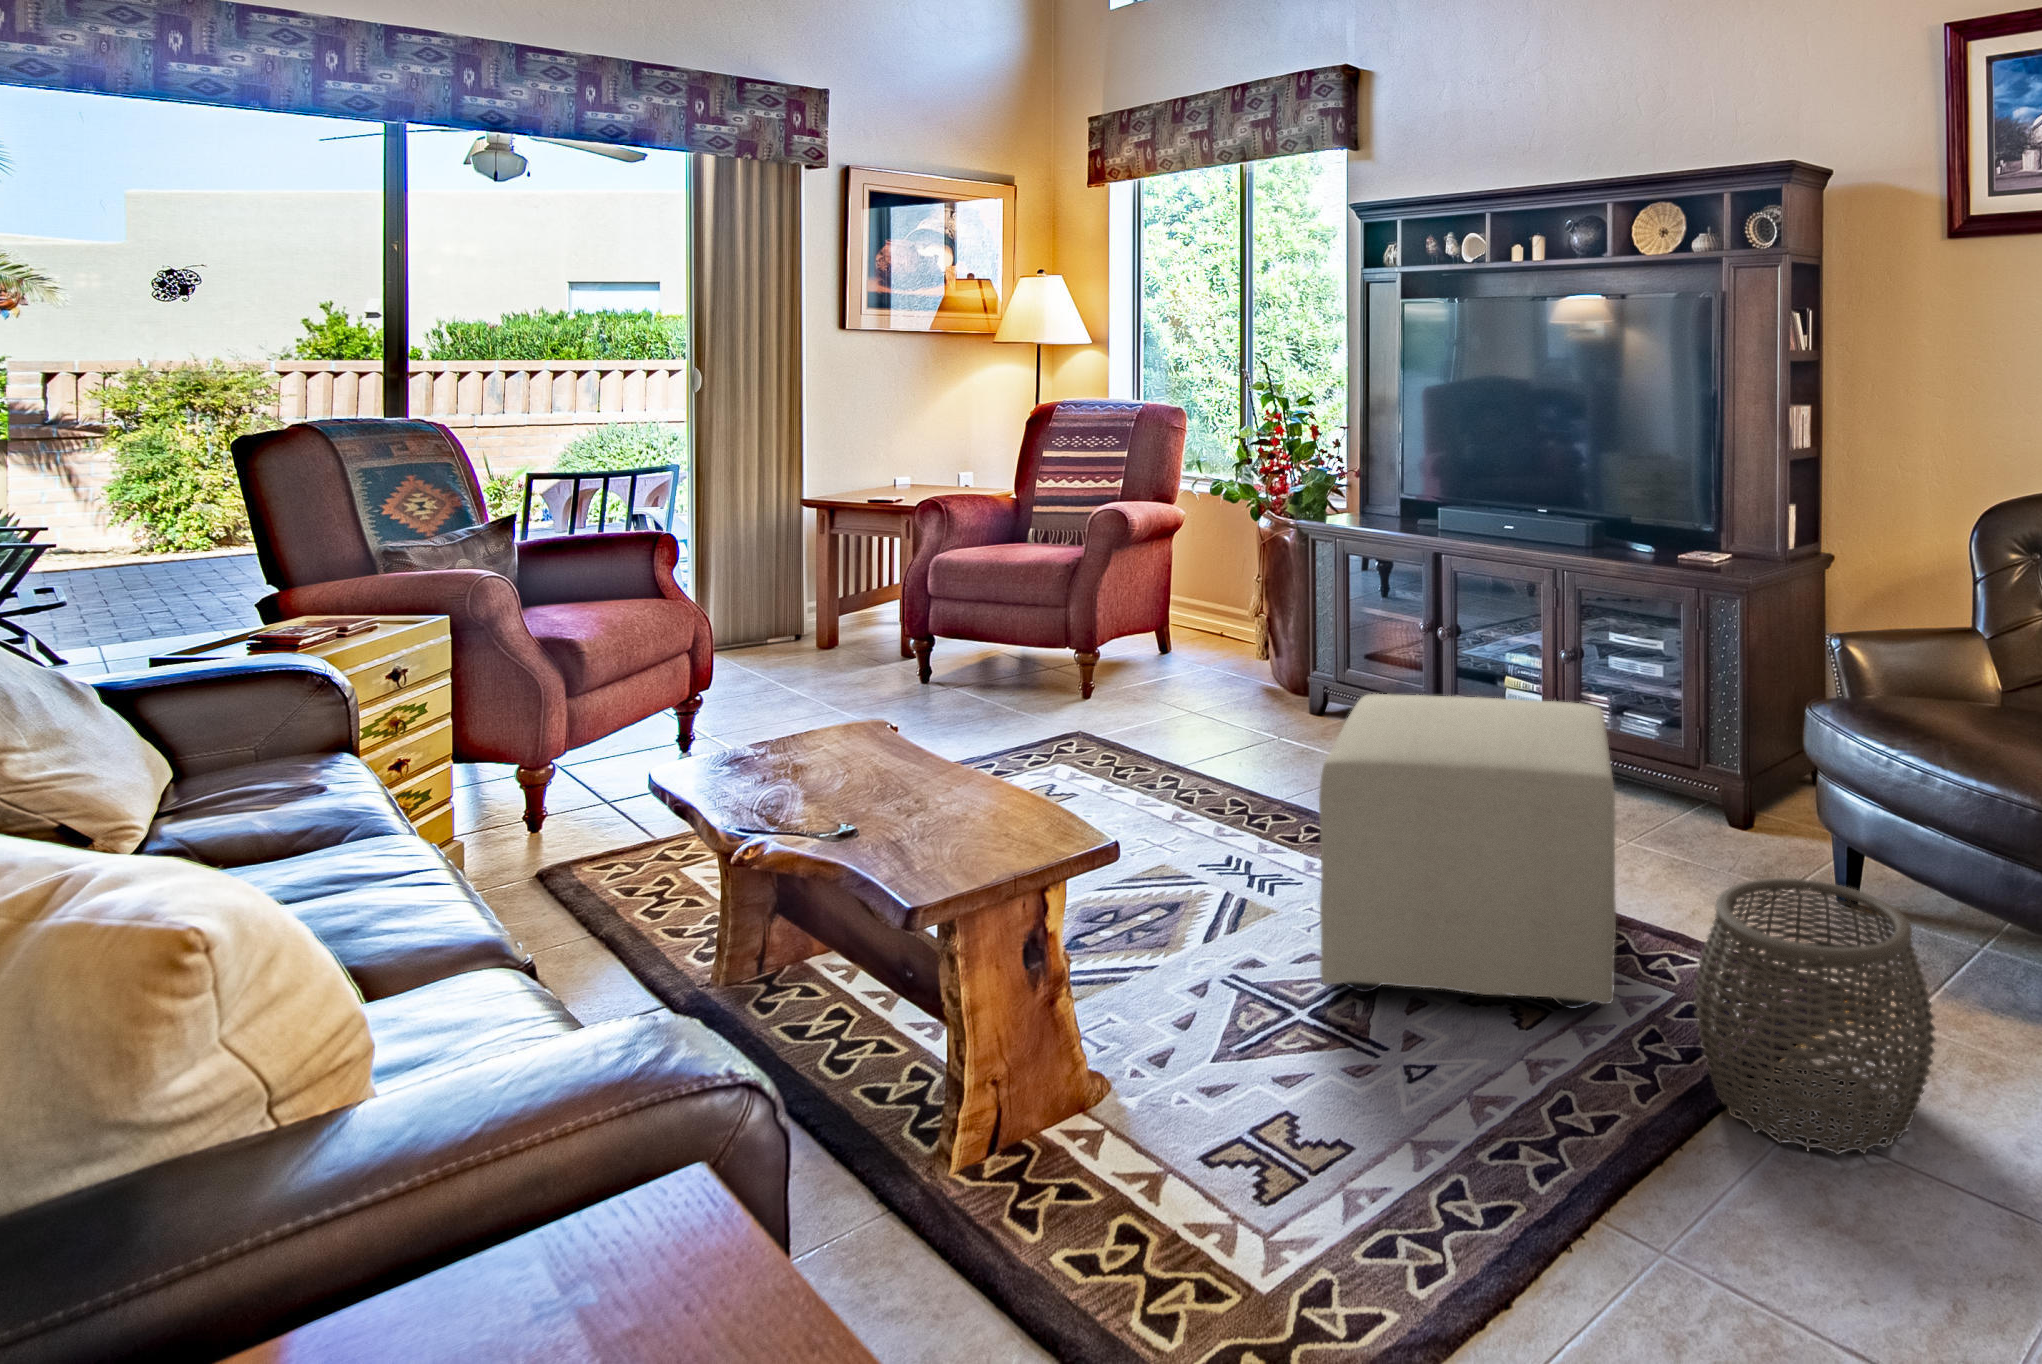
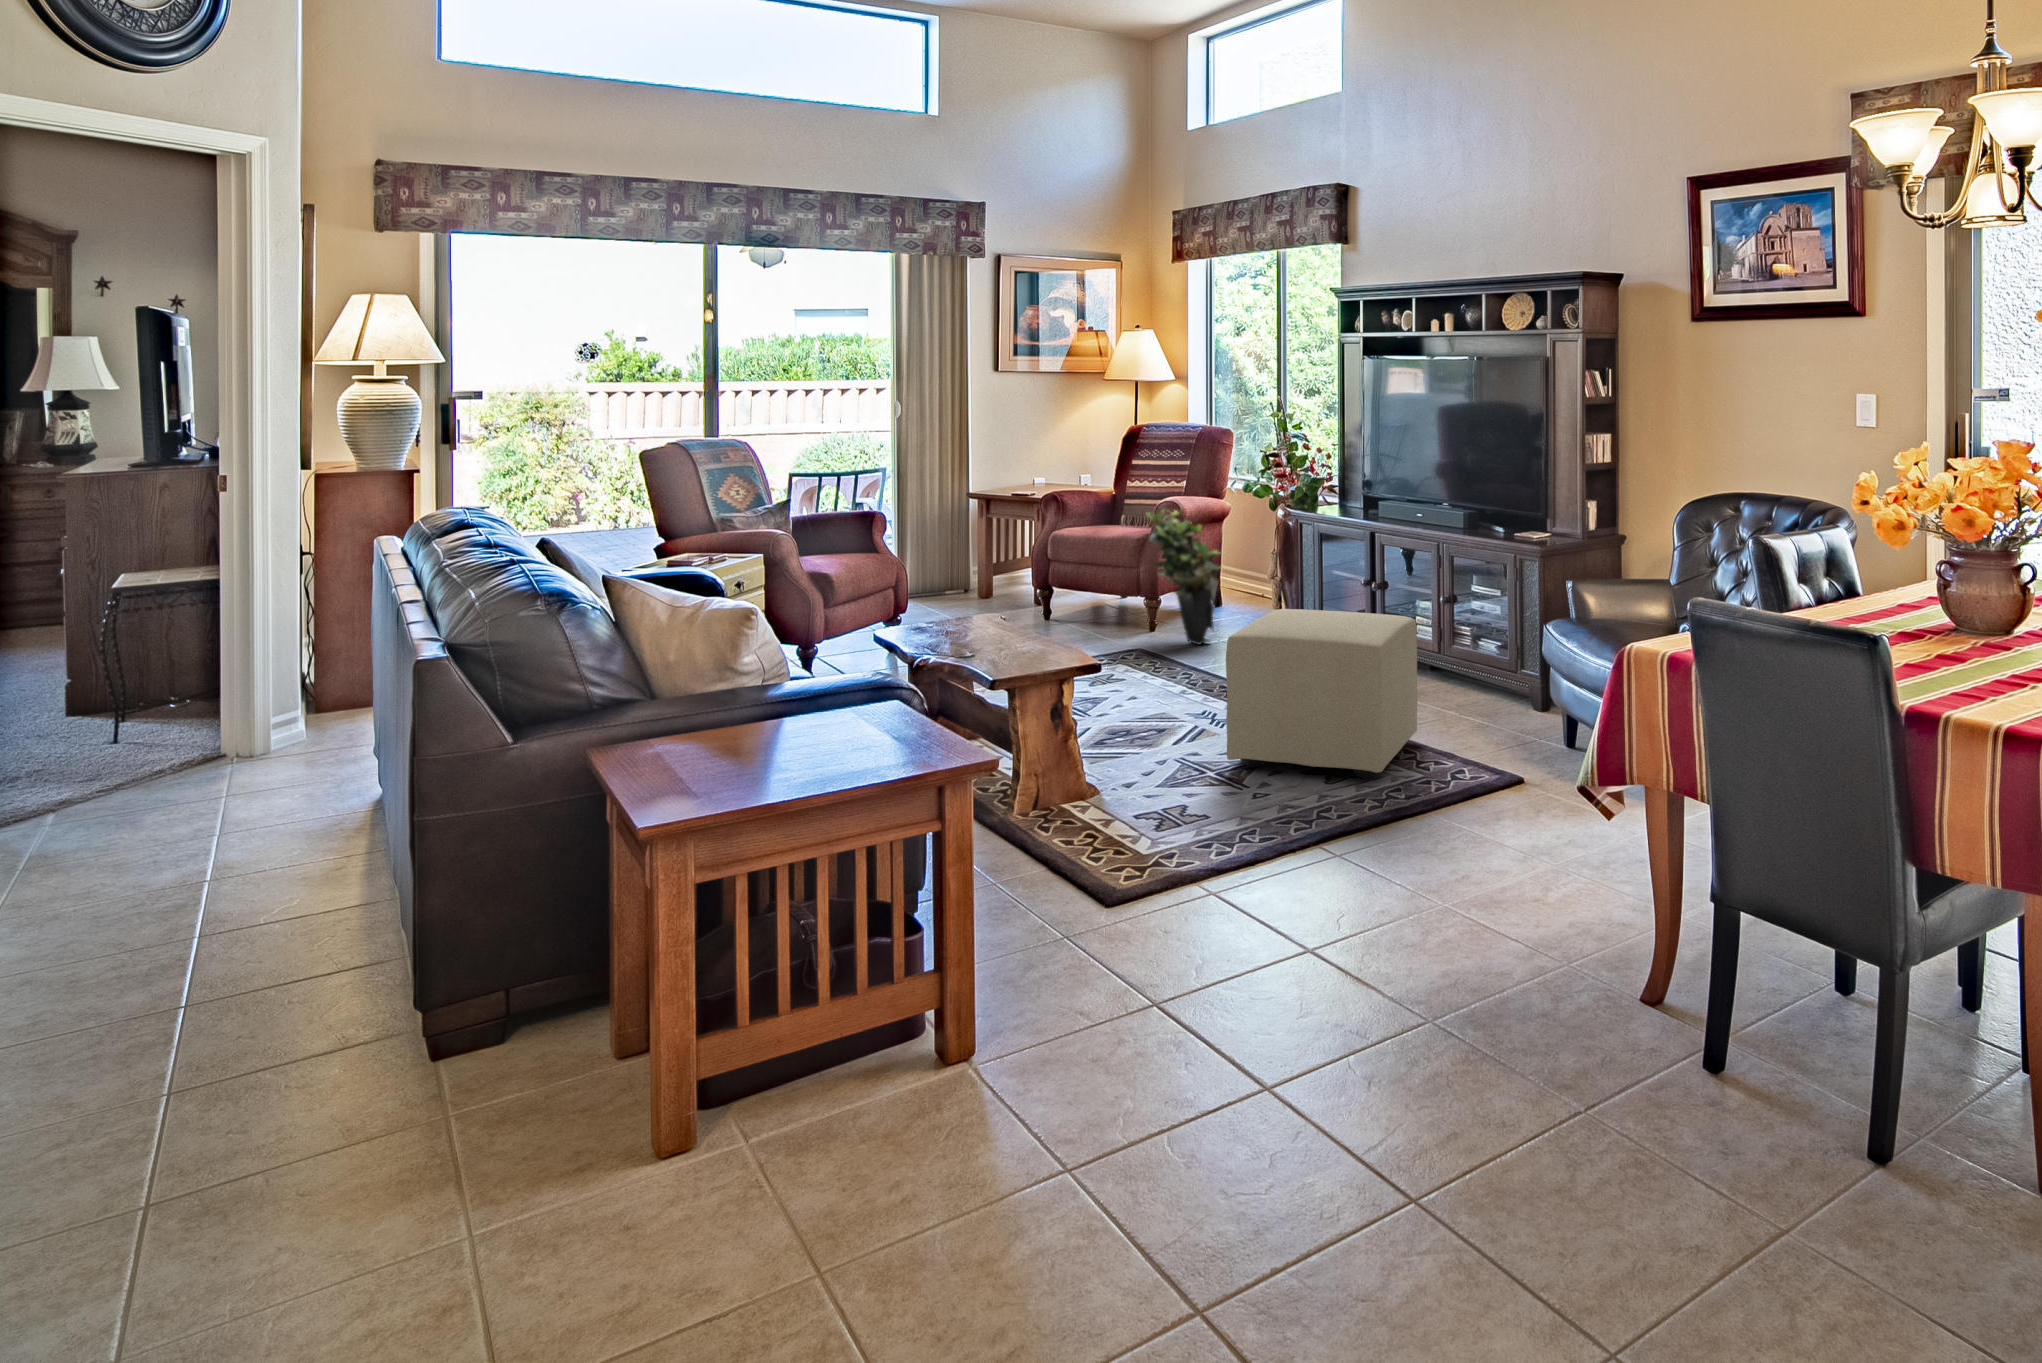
potted plant: none [1082,519,1199,724] -> present [1147,510,1221,645]
woven basket: present [1693,878,1936,1155] -> none [1401,701,1524,832]

